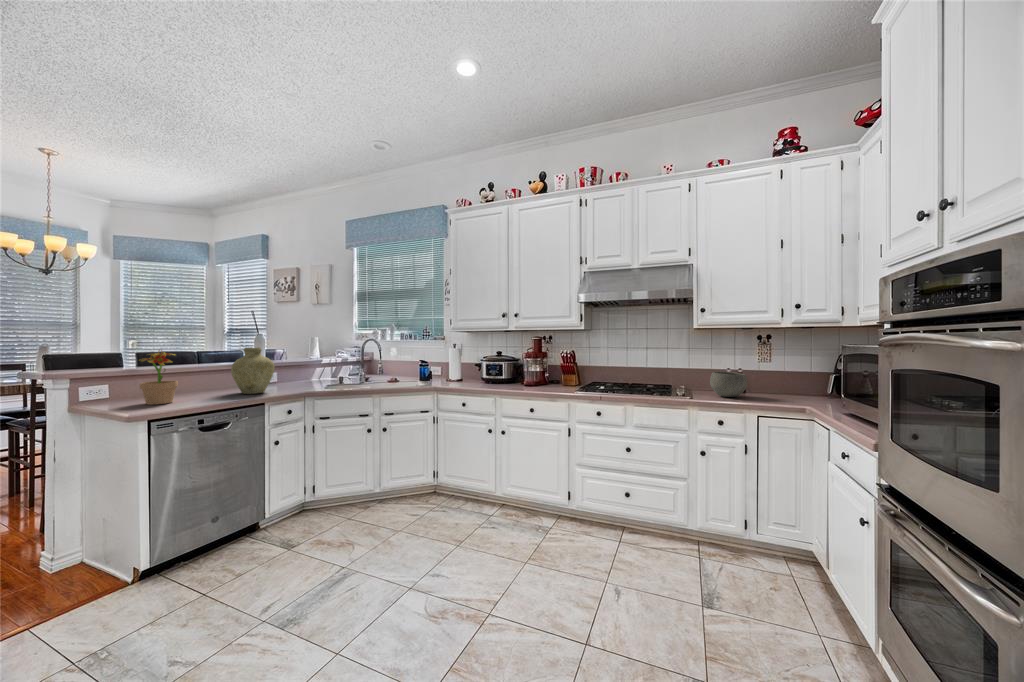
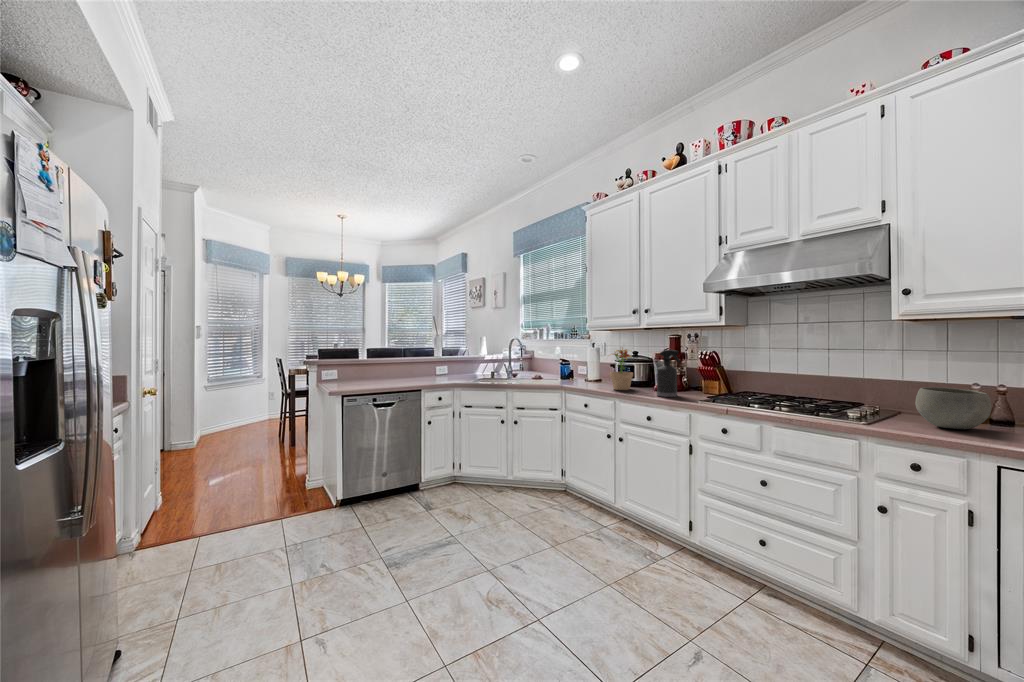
vase: present [231,347,275,394] -> none [403,346,433,383]
spray bottle: none [533,349,552,389] -> present [657,350,680,397]
potted plant: present [139,350,178,405] -> present [610,348,633,390]

